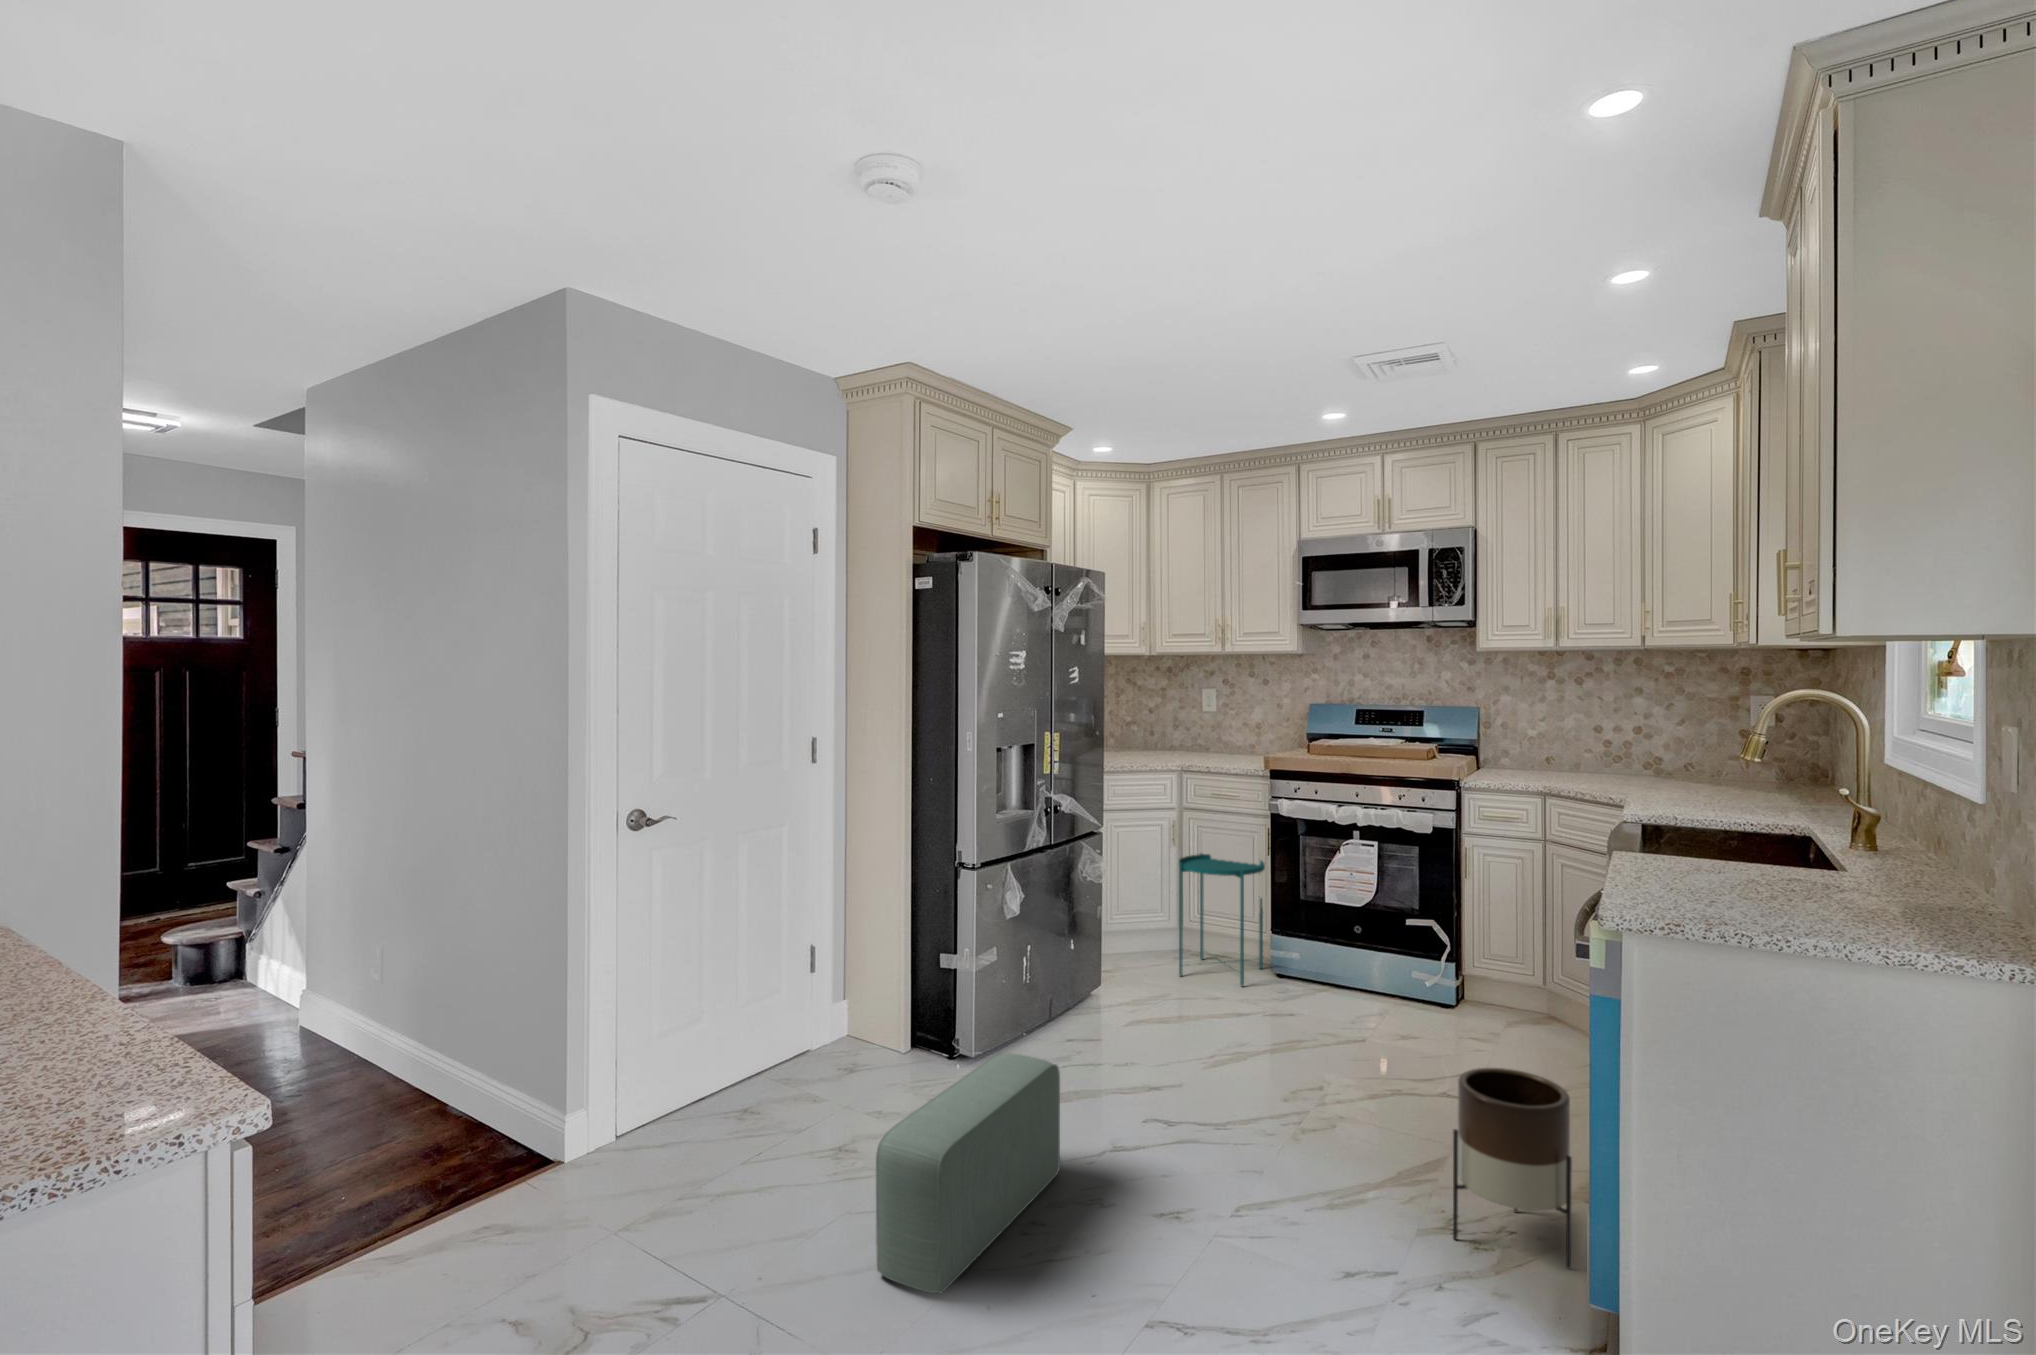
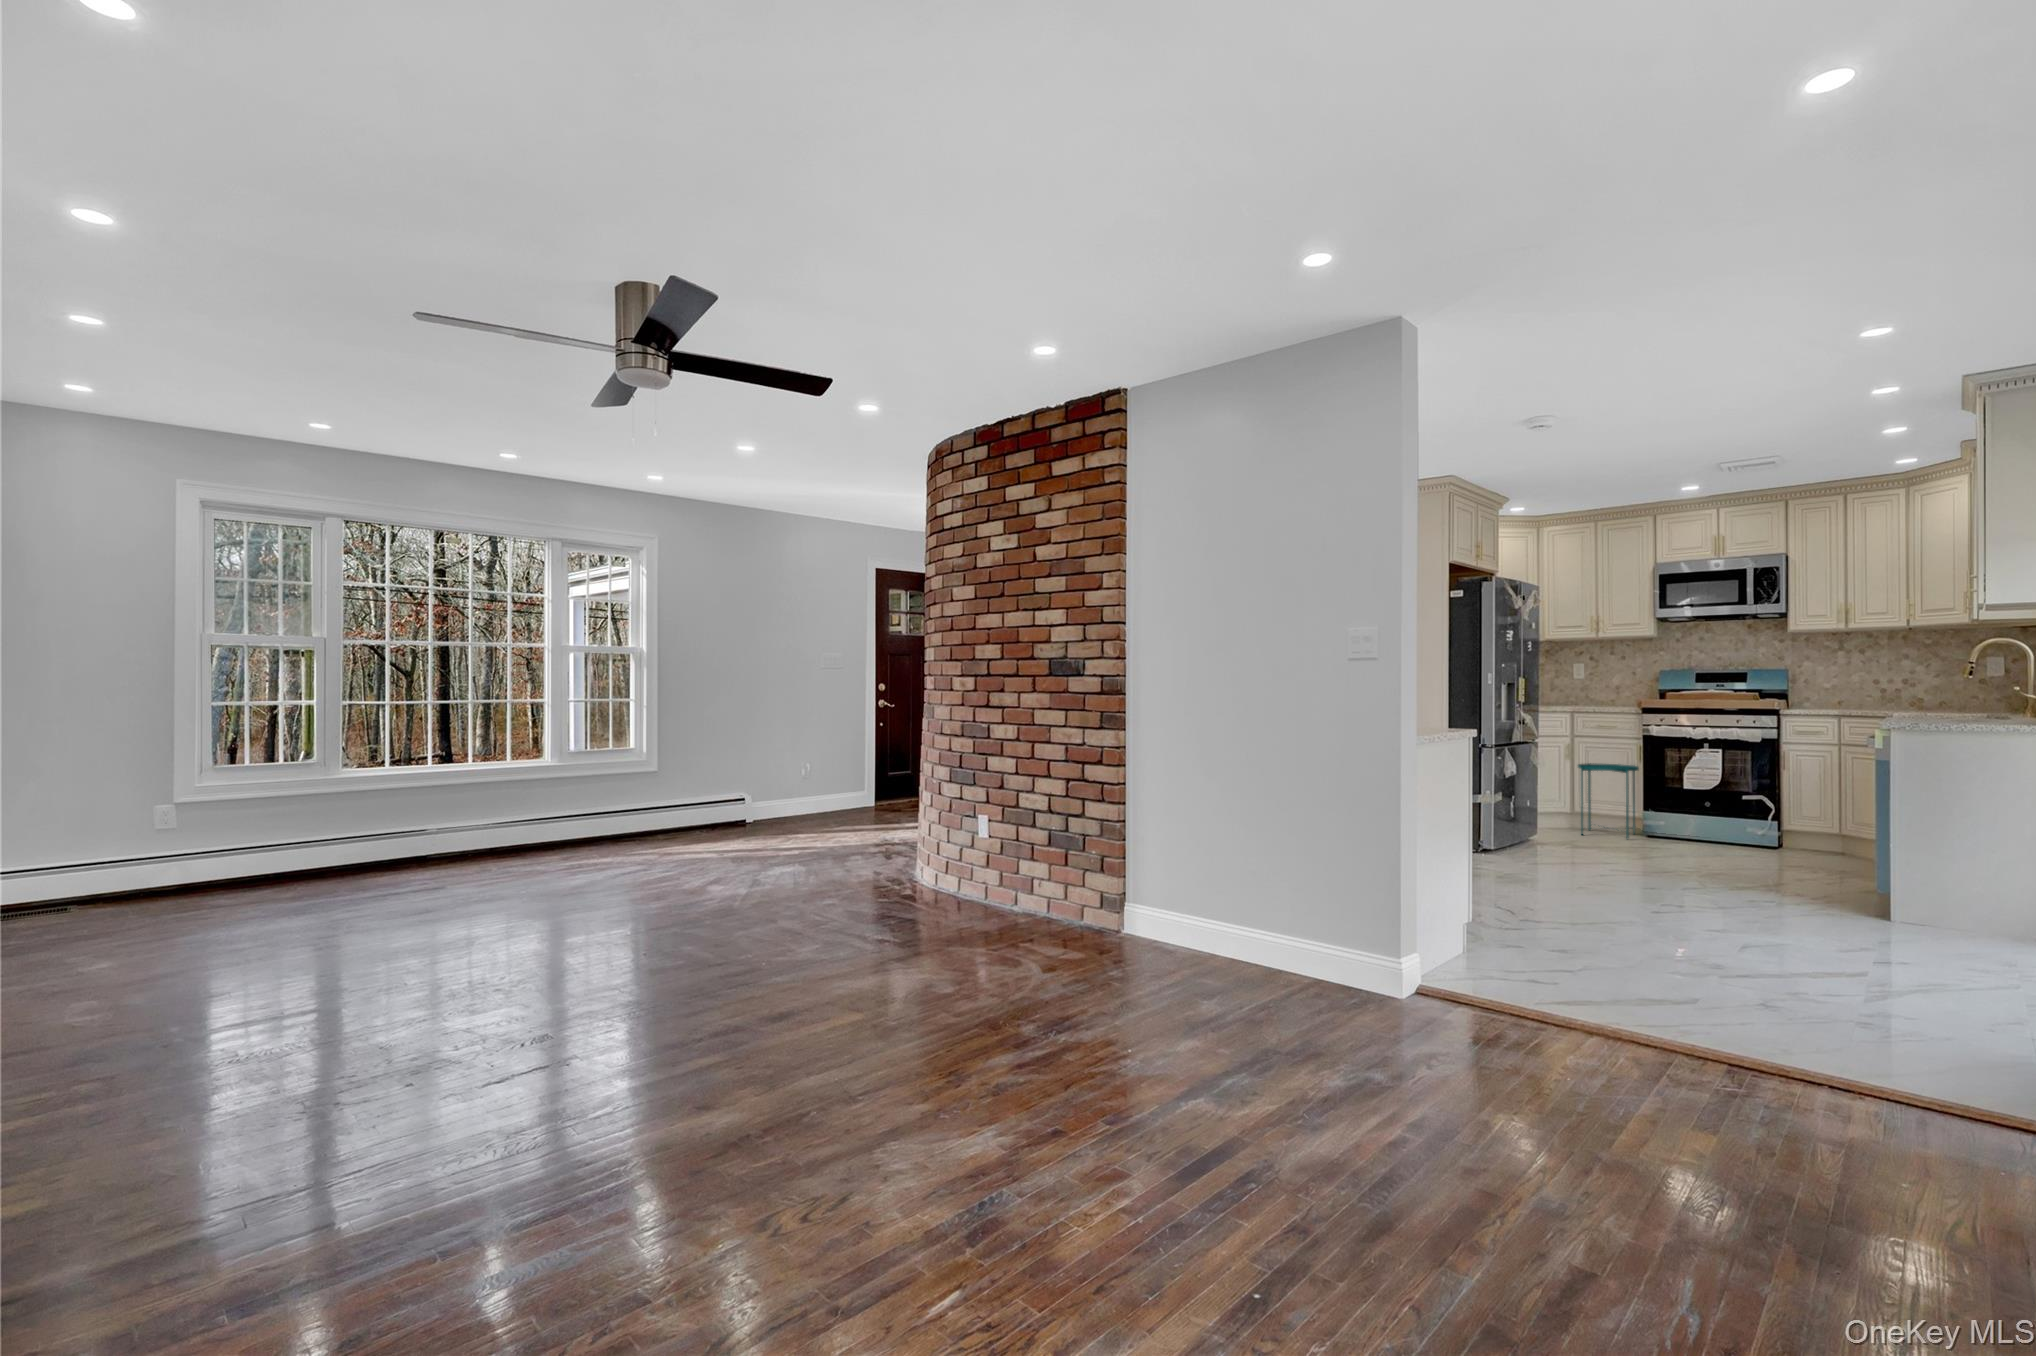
pouf: present [876,1053,1060,1293] -> none [1522,824,1582,902]
planter: present [1453,1068,1572,1268] -> none [1809,826,1877,911]

